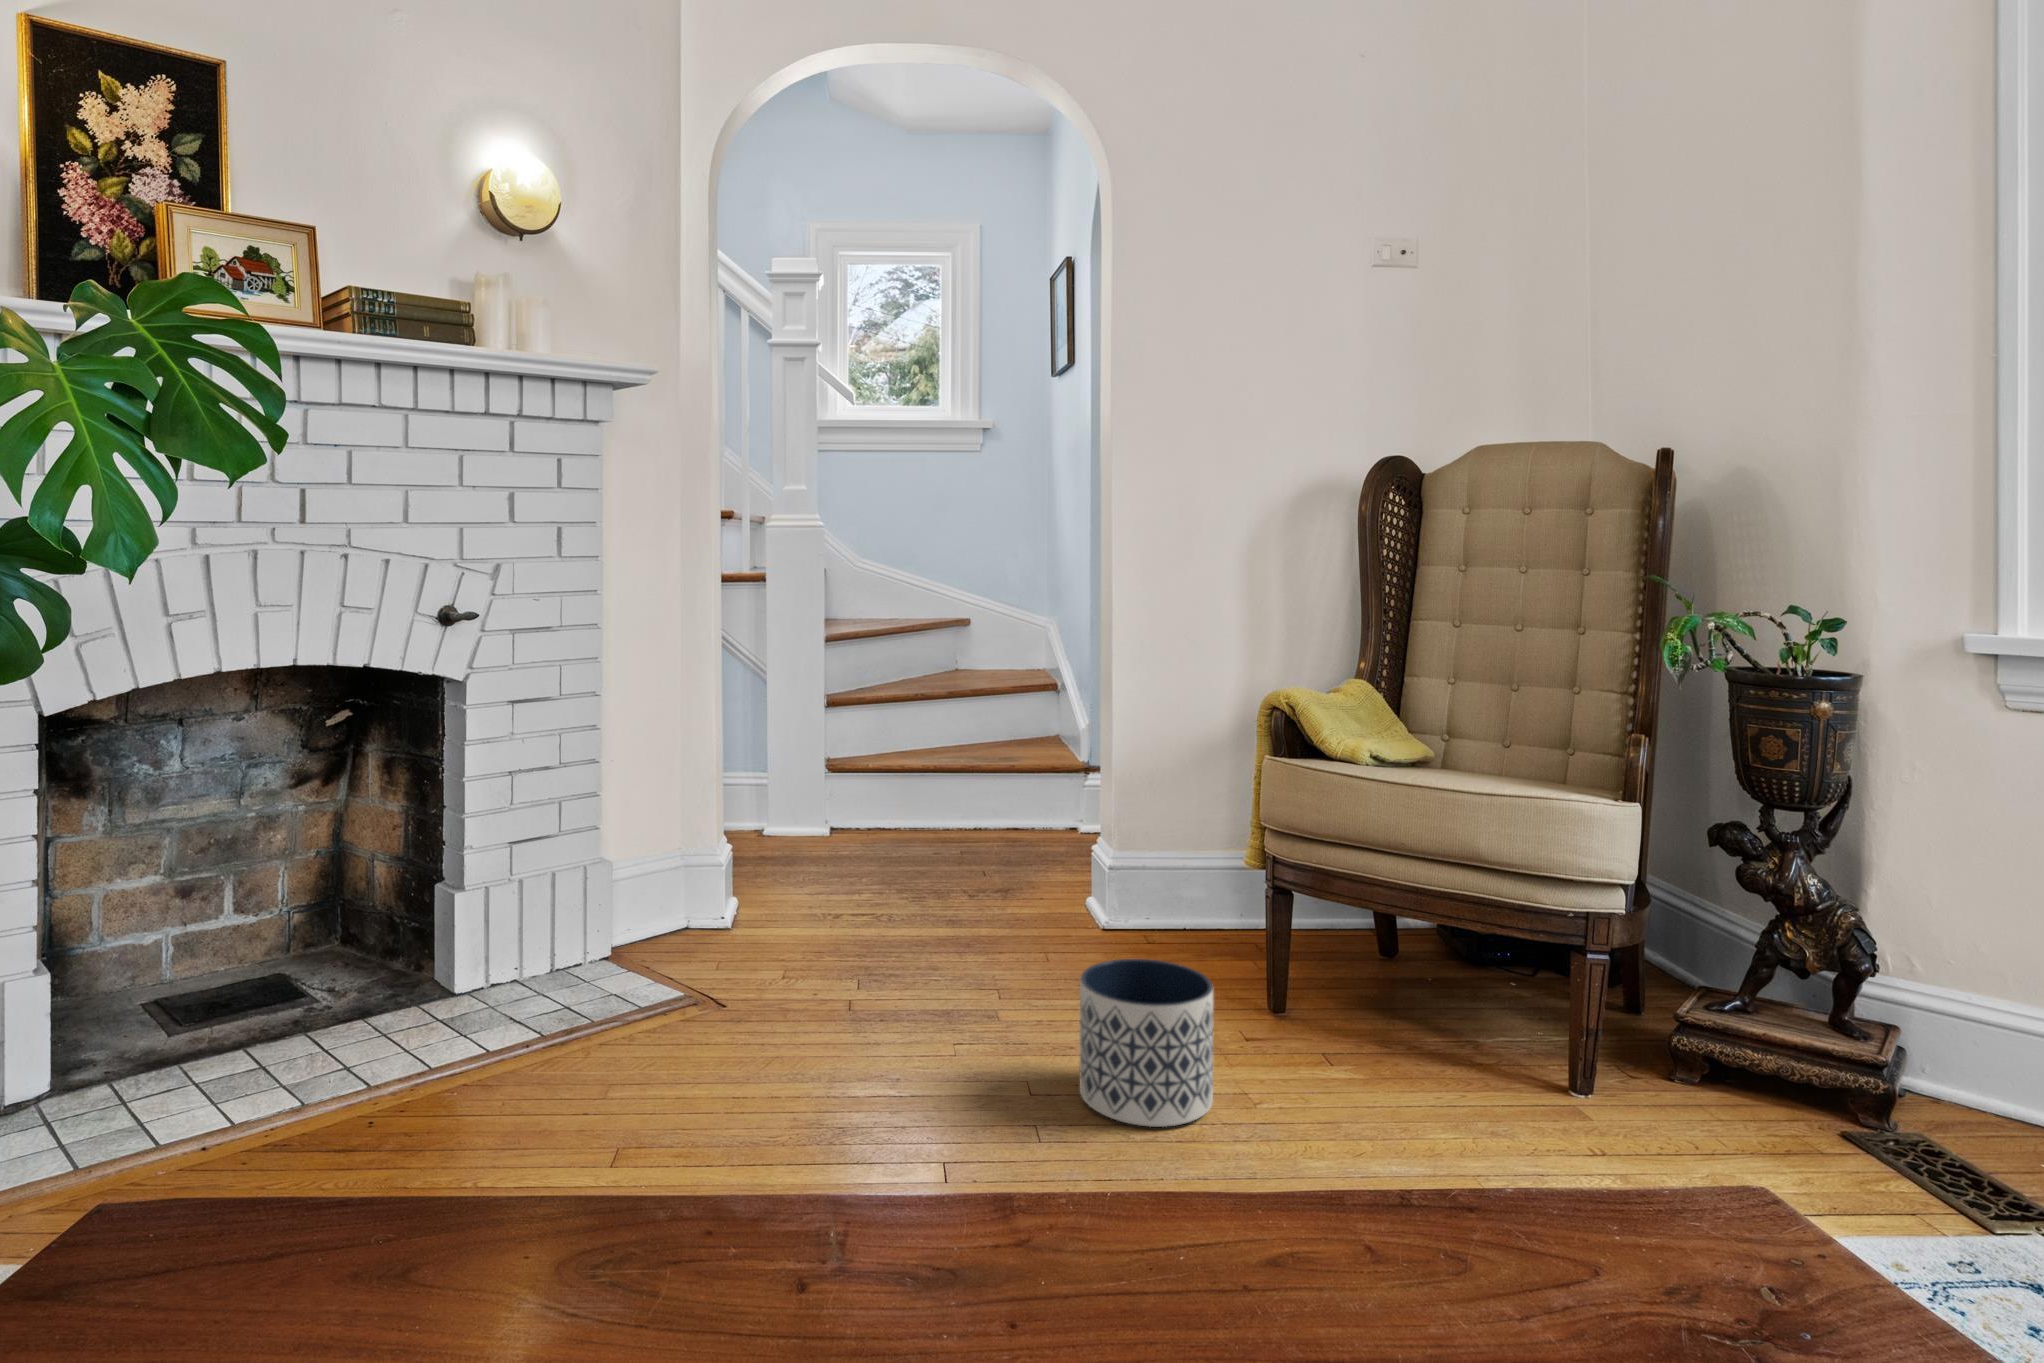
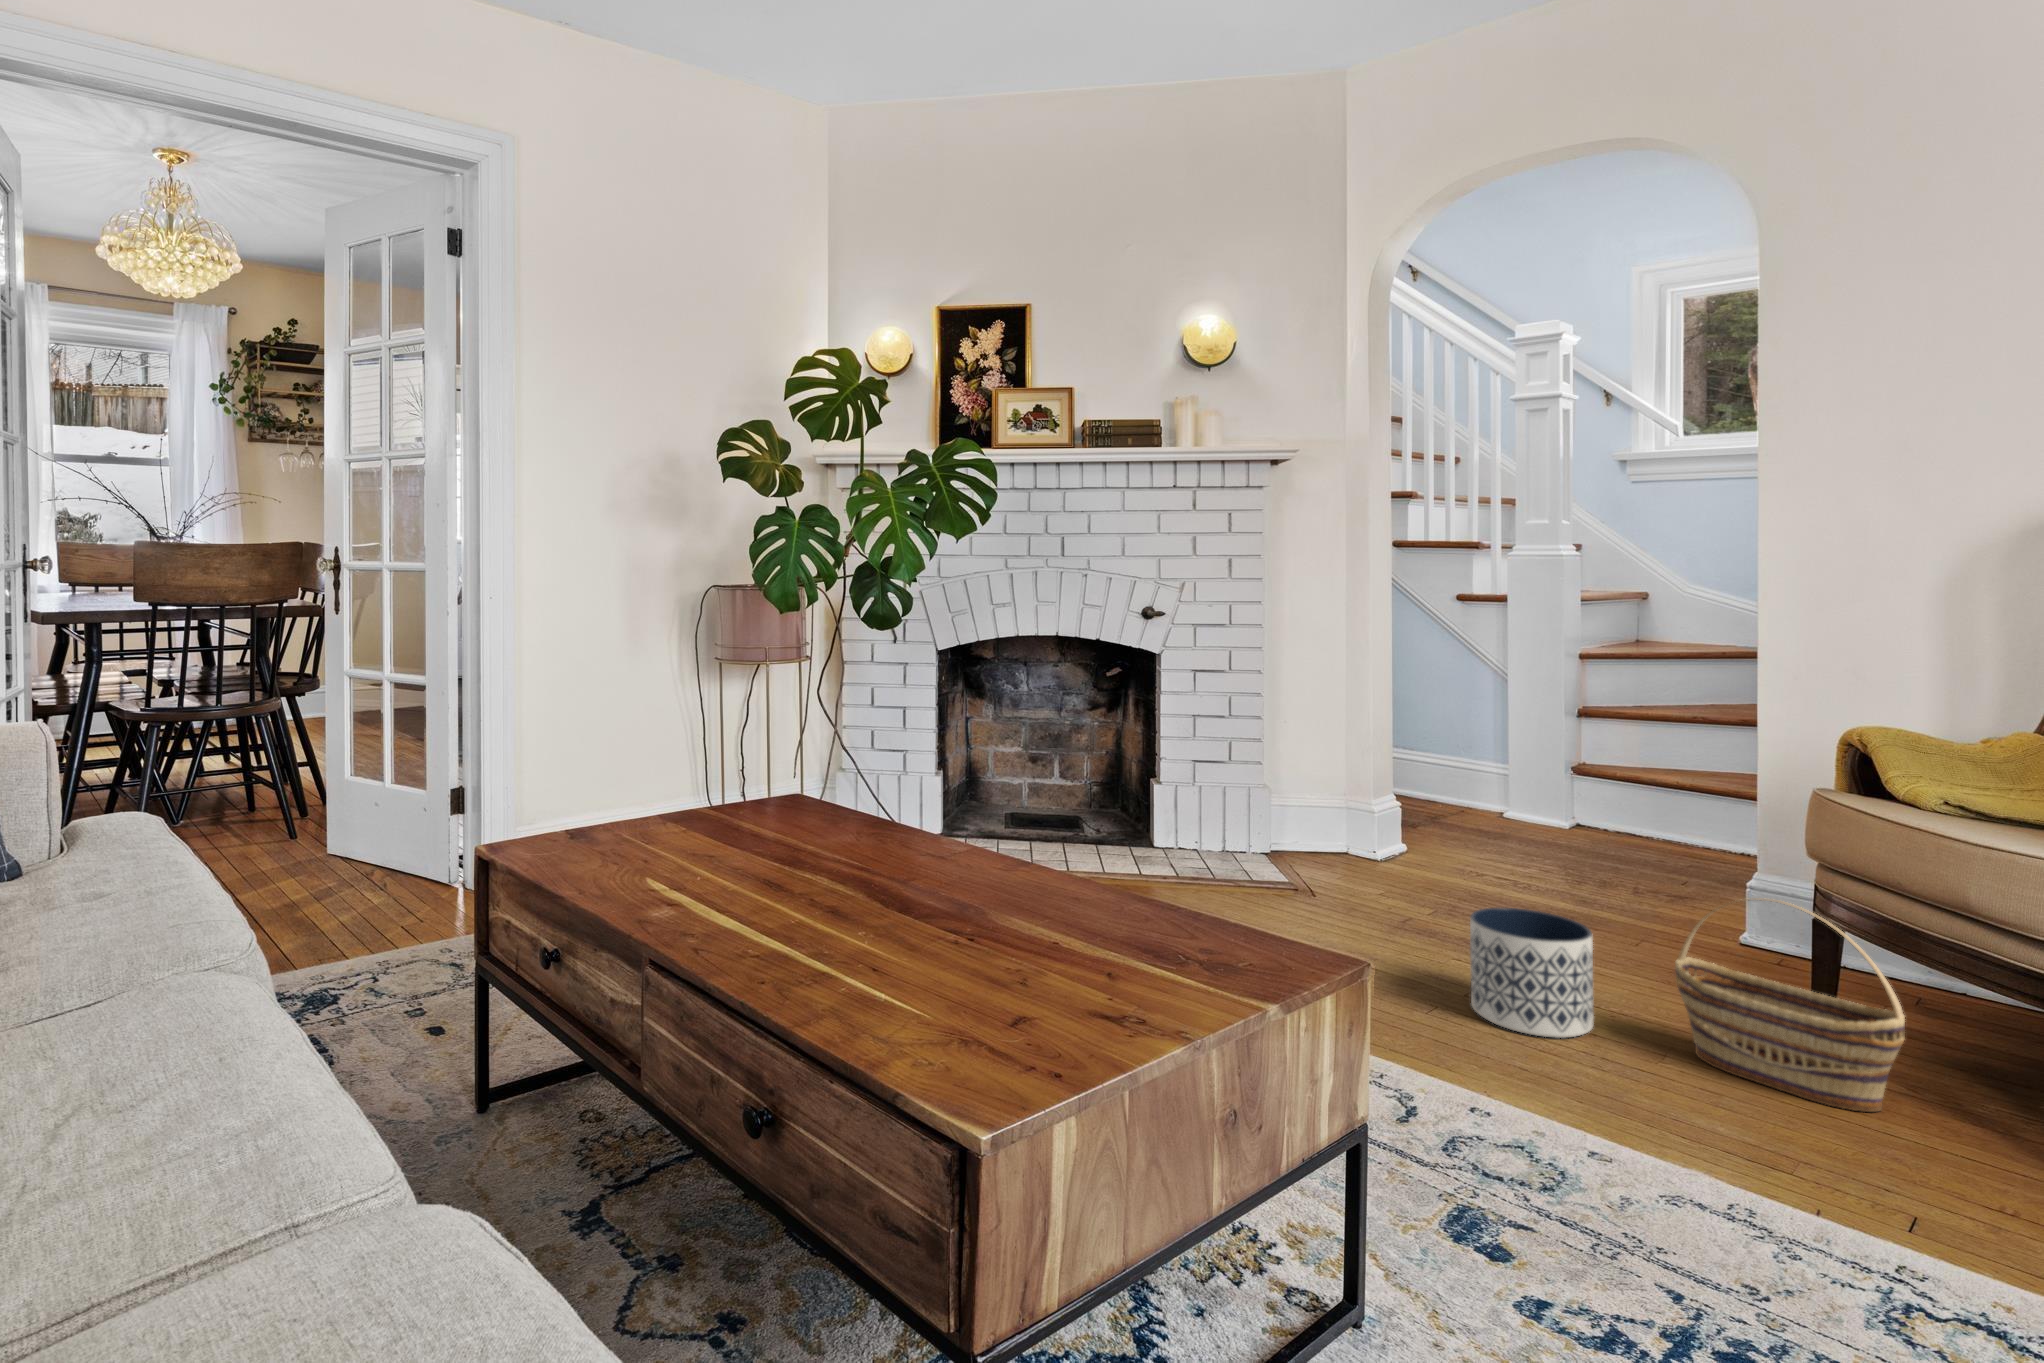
basket: none [1265,887,1469,1095] -> present [1675,899,1905,1112]

